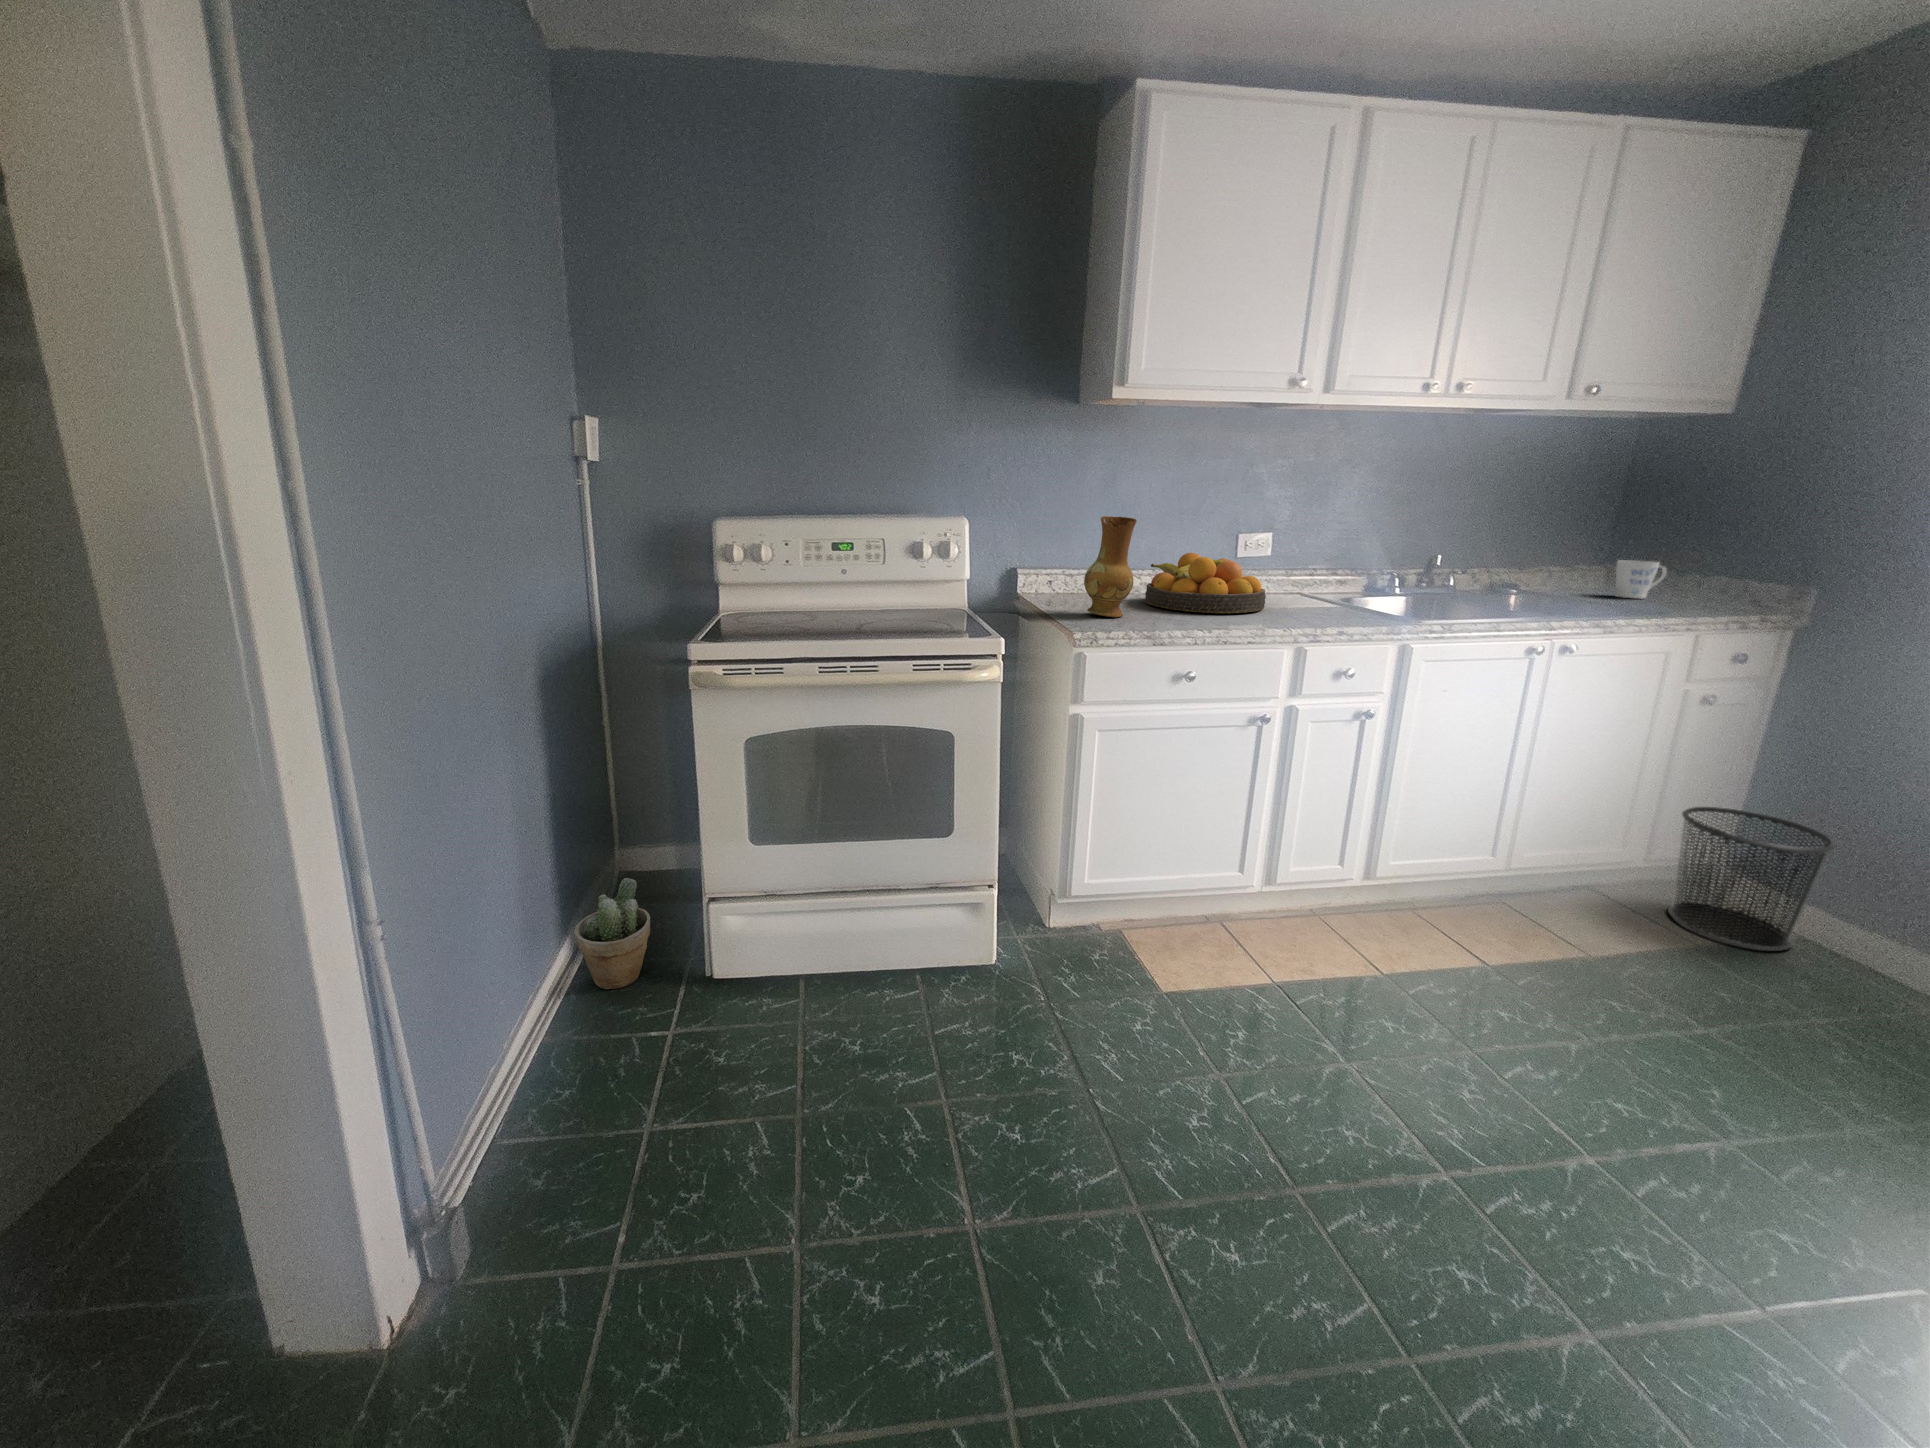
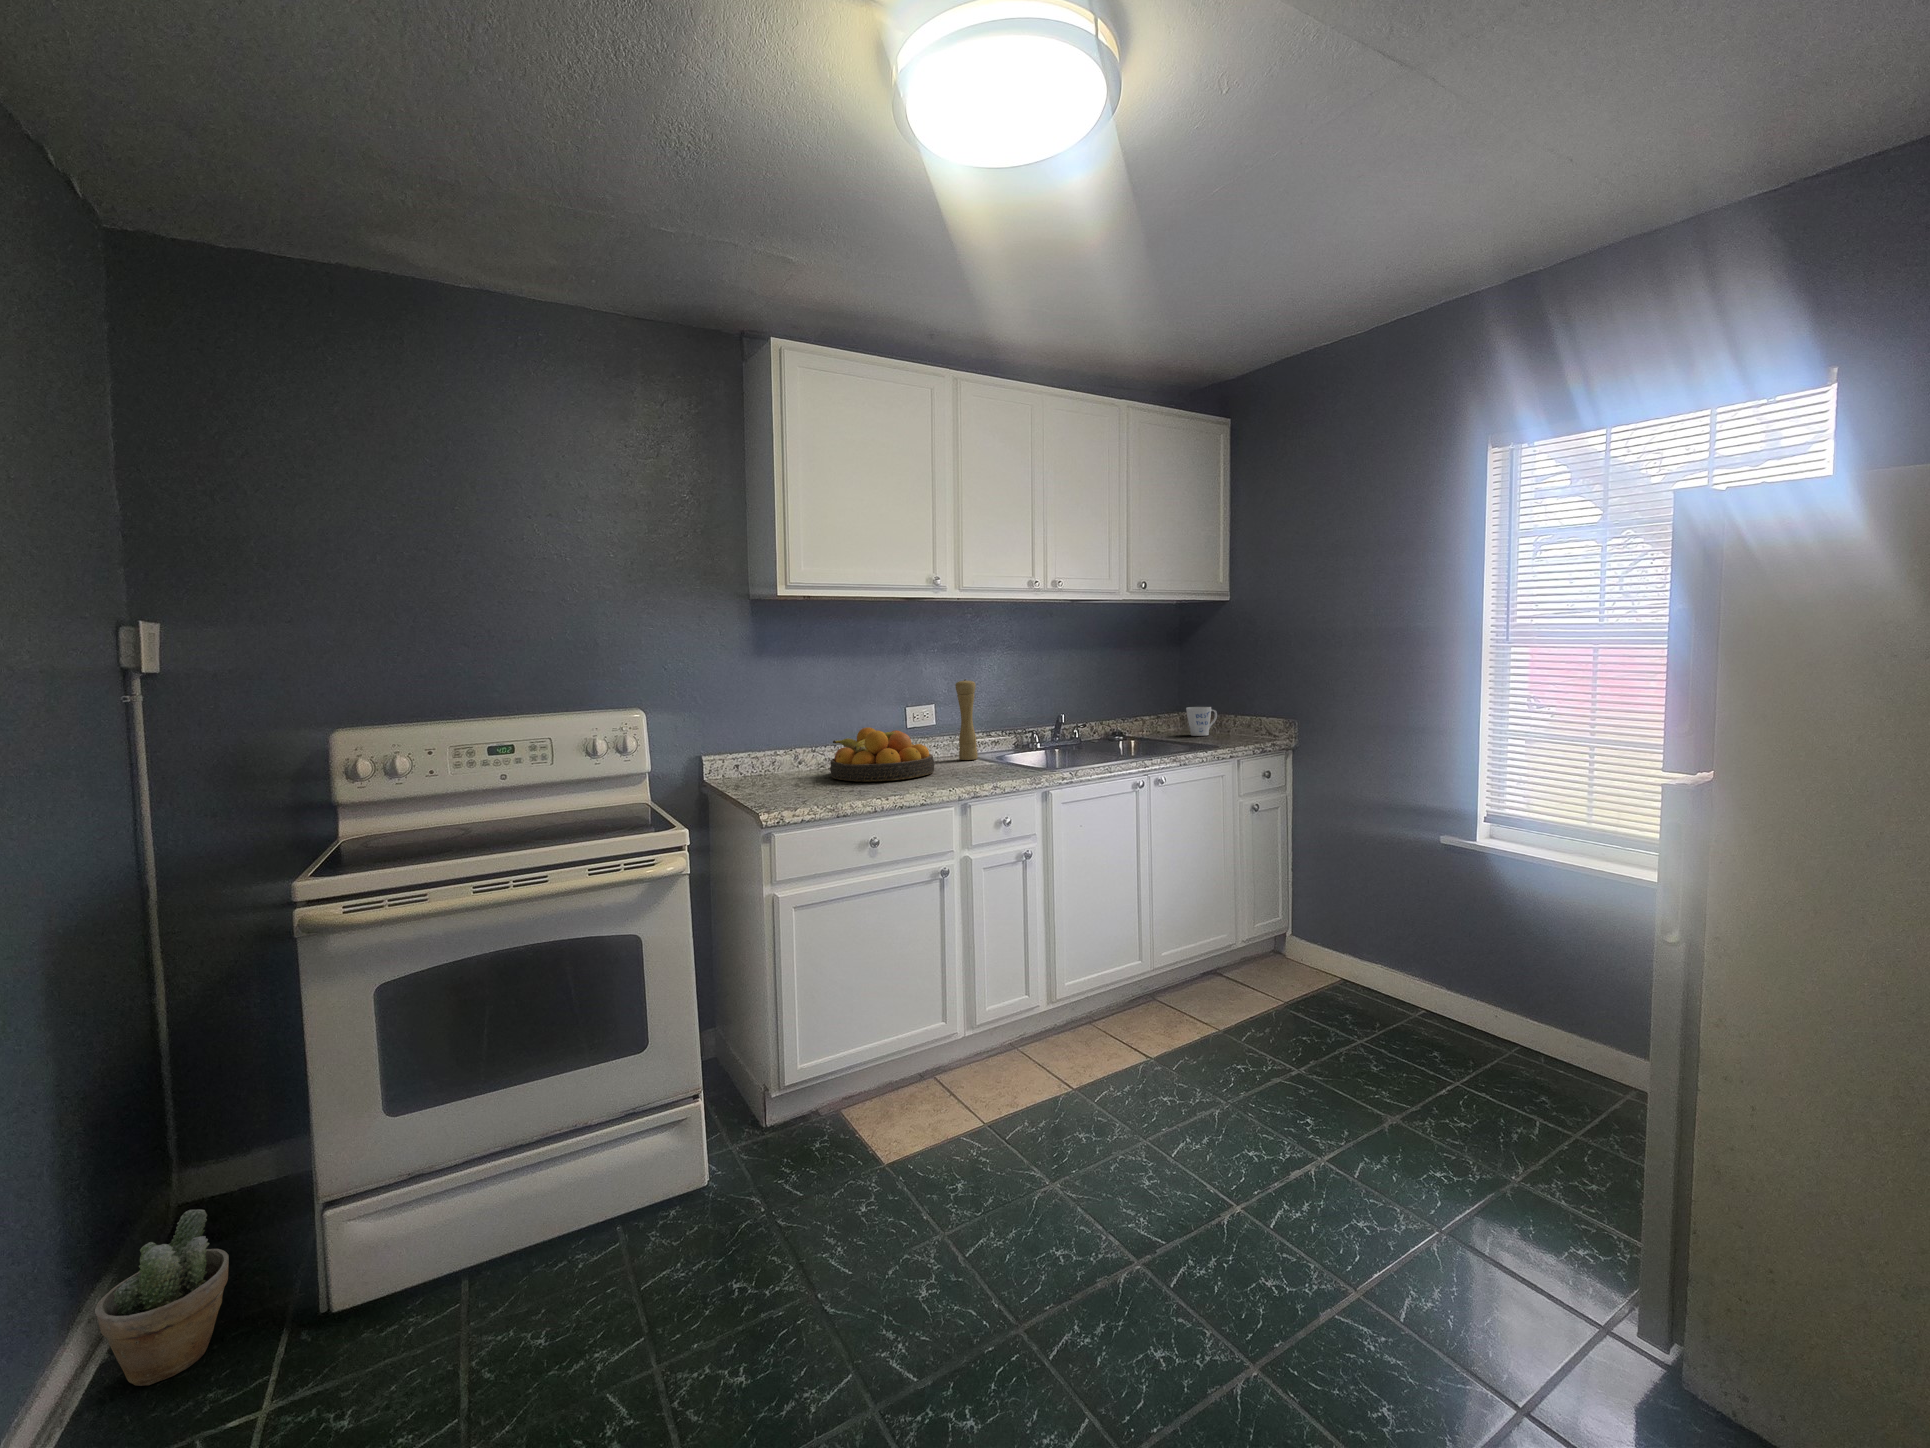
pepper mill: none [1292,506,1327,599] -> present [955,679,978,760]
ceramic jug: present [1084,516,1137,617] -> none [768,700,814,794]
waste bin: present [1668,806,1836,951] -> none [1258,889,1344,997]

